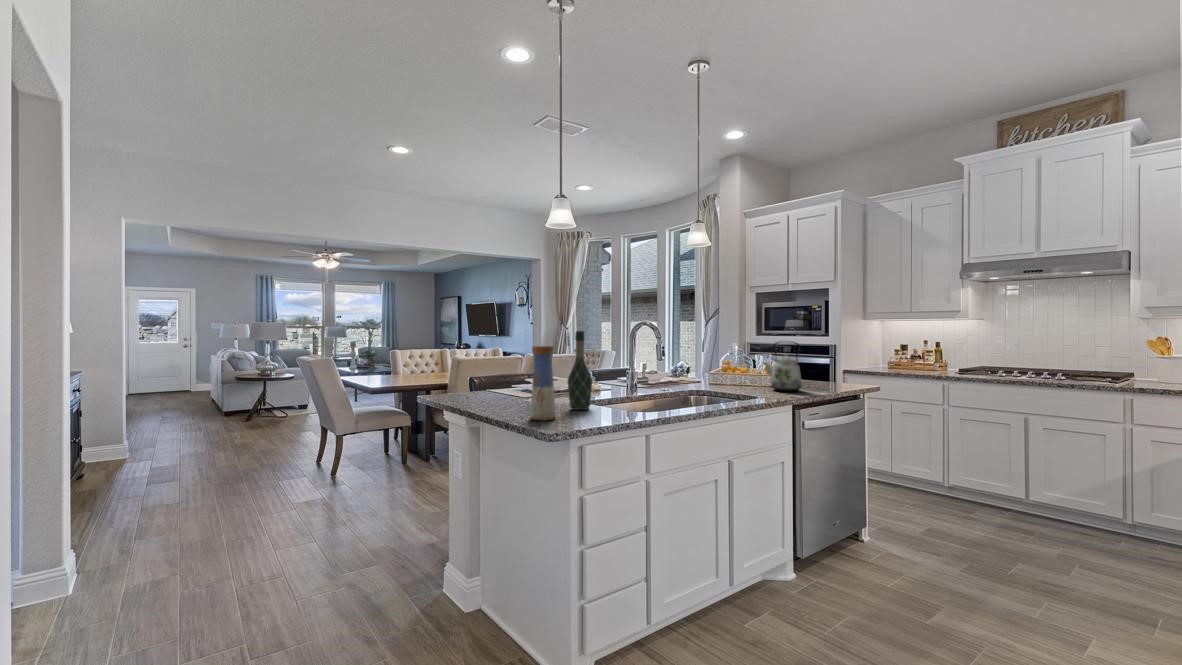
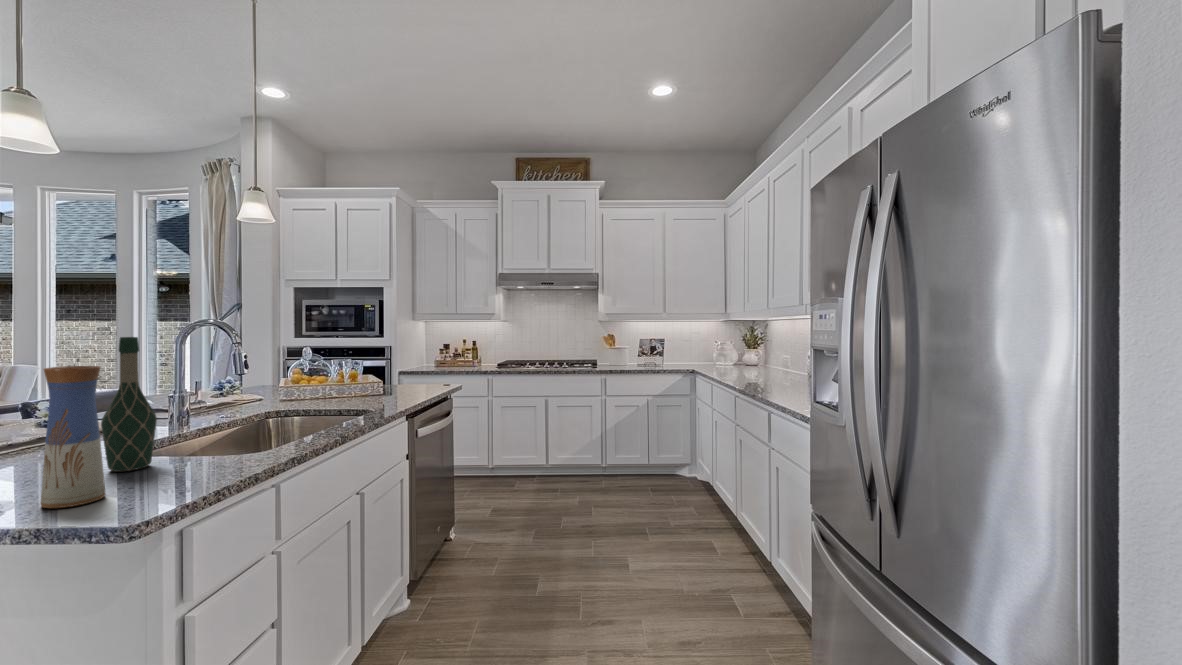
kettle: present [763,341,802,391] -> none [353,344,400,400]

